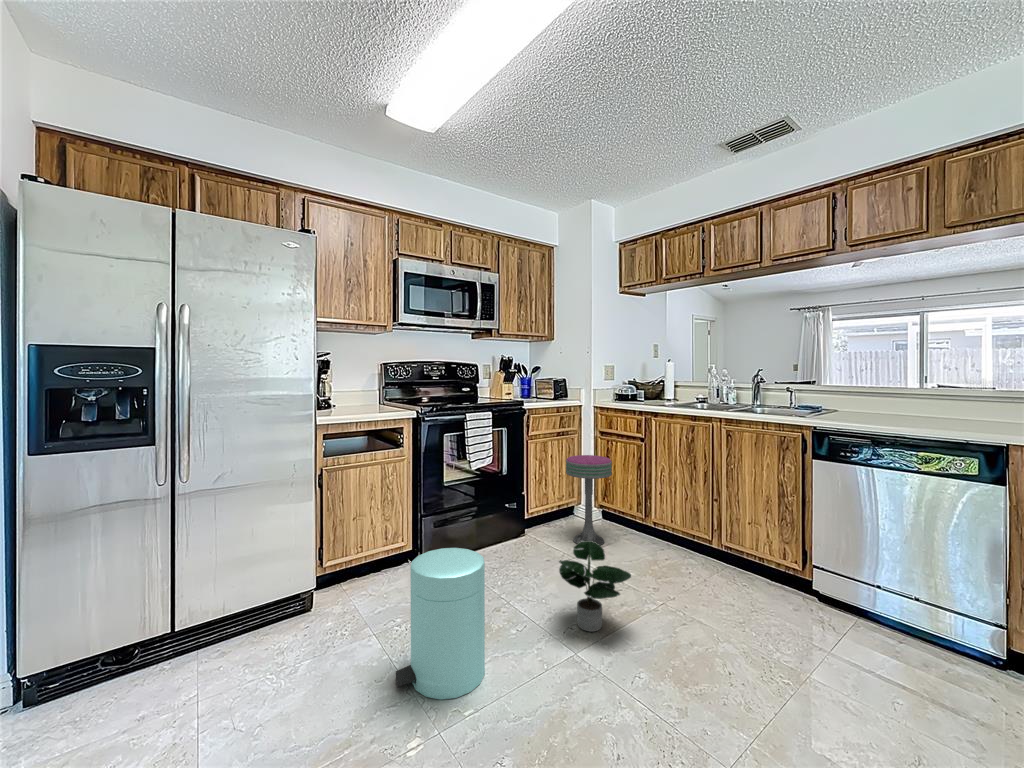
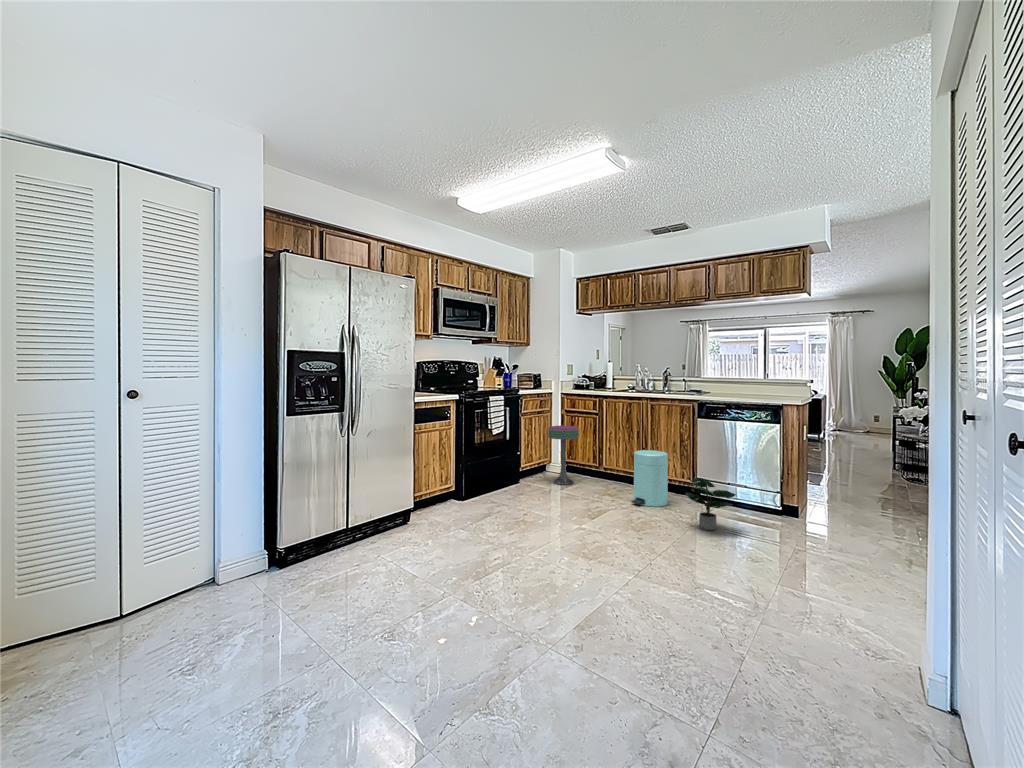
potted plant: present [559,541,631,632] -> present [686,478,736,530]
trash can: present [396,548,485,700] -> present [631,450,668,507]

